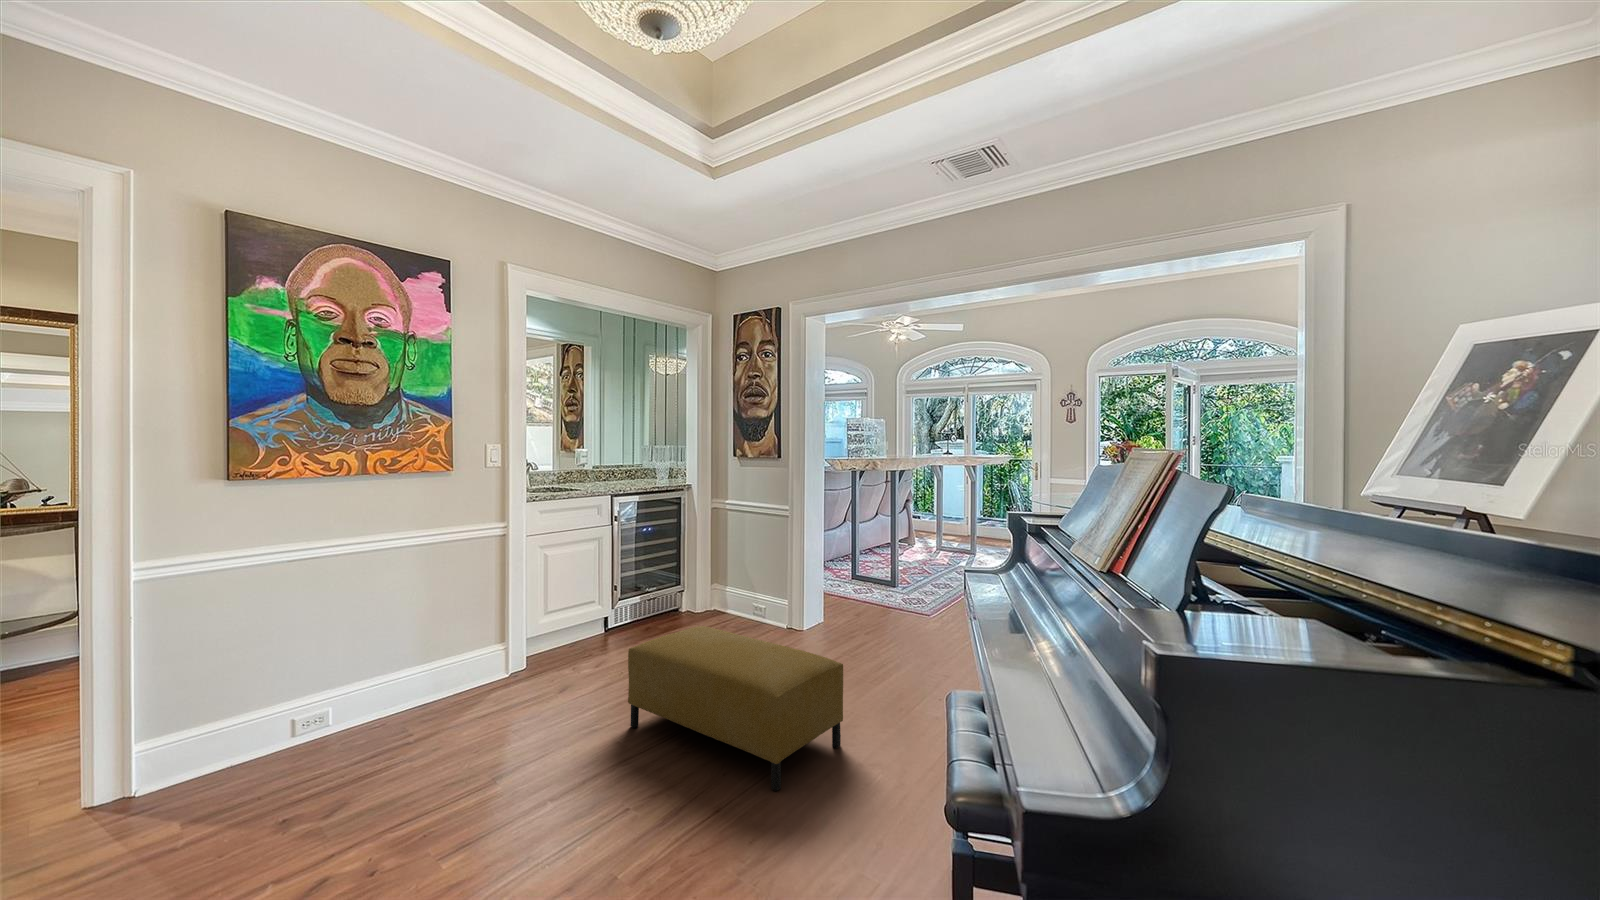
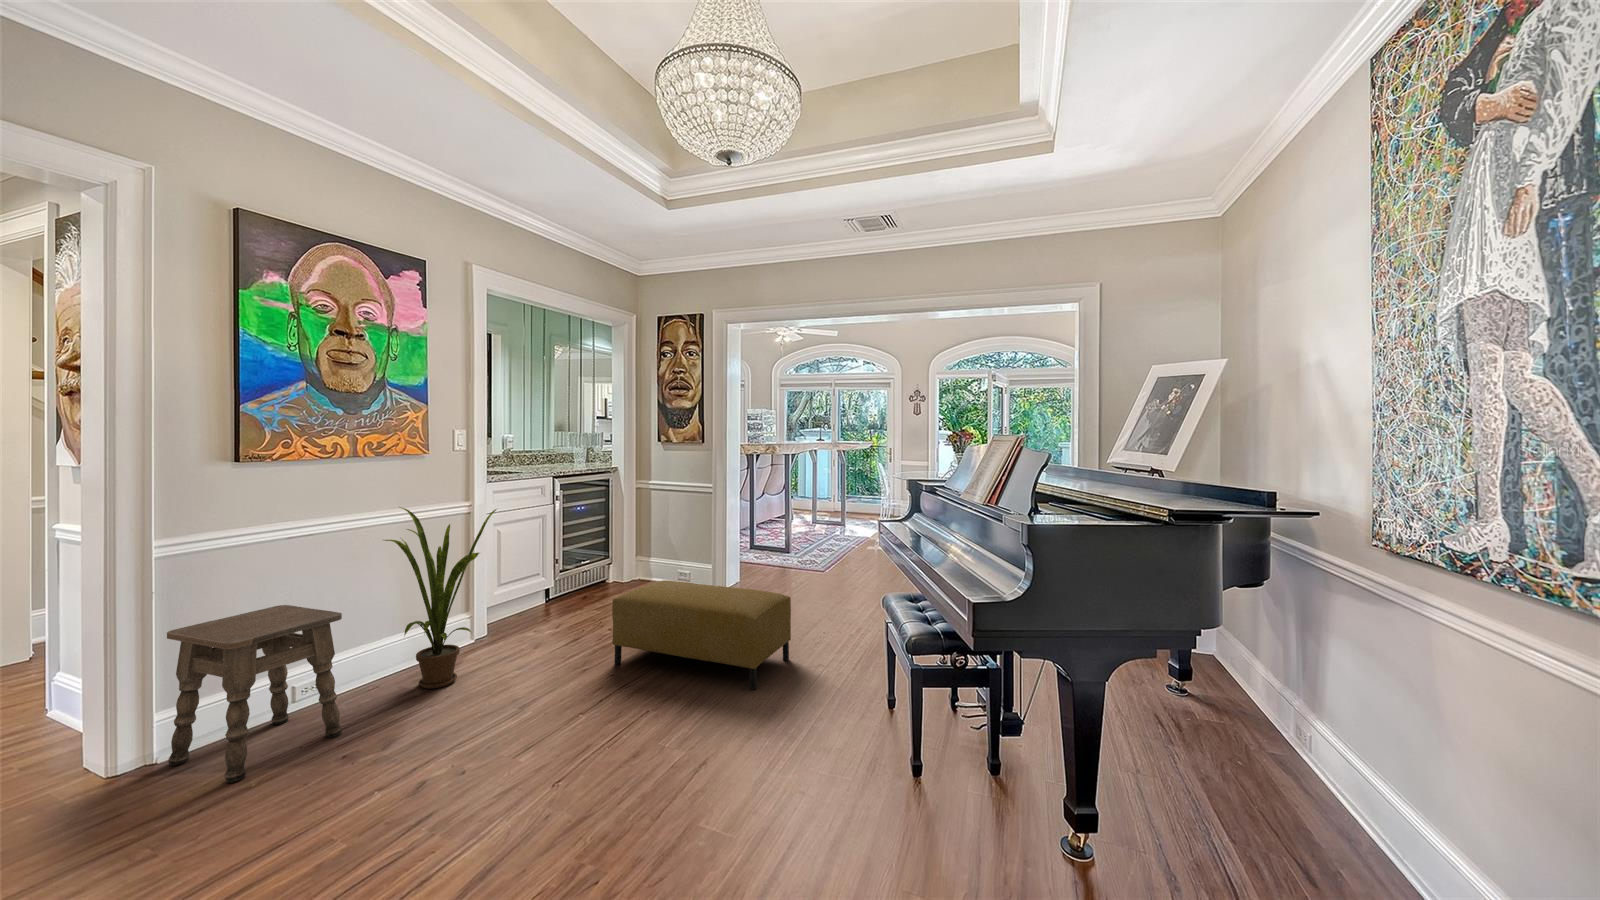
house plant: none [370,528,504,737] -> present [384,507,496,689]
side table: none [137,635,310,841] -> present [167,605,342,783]

